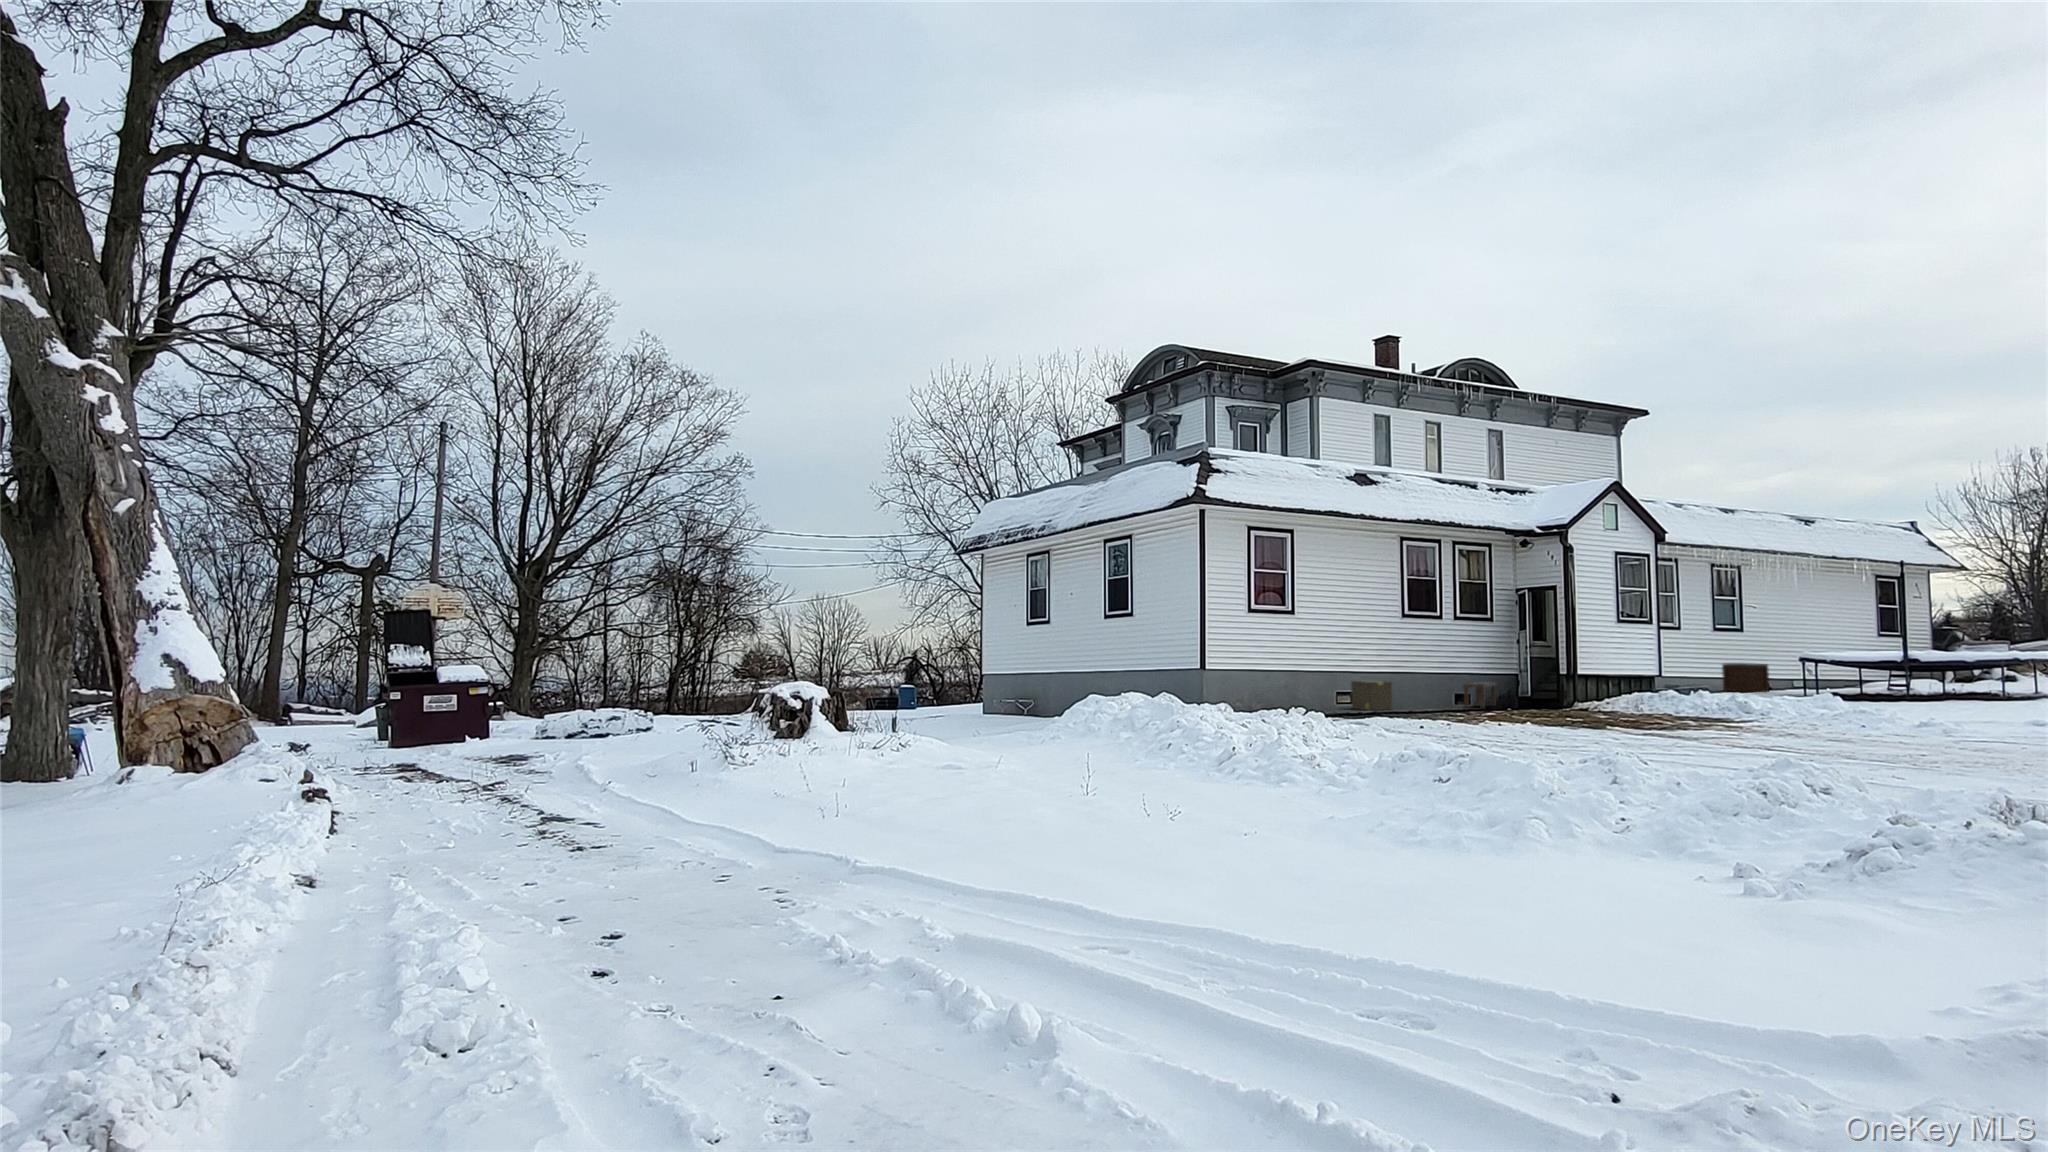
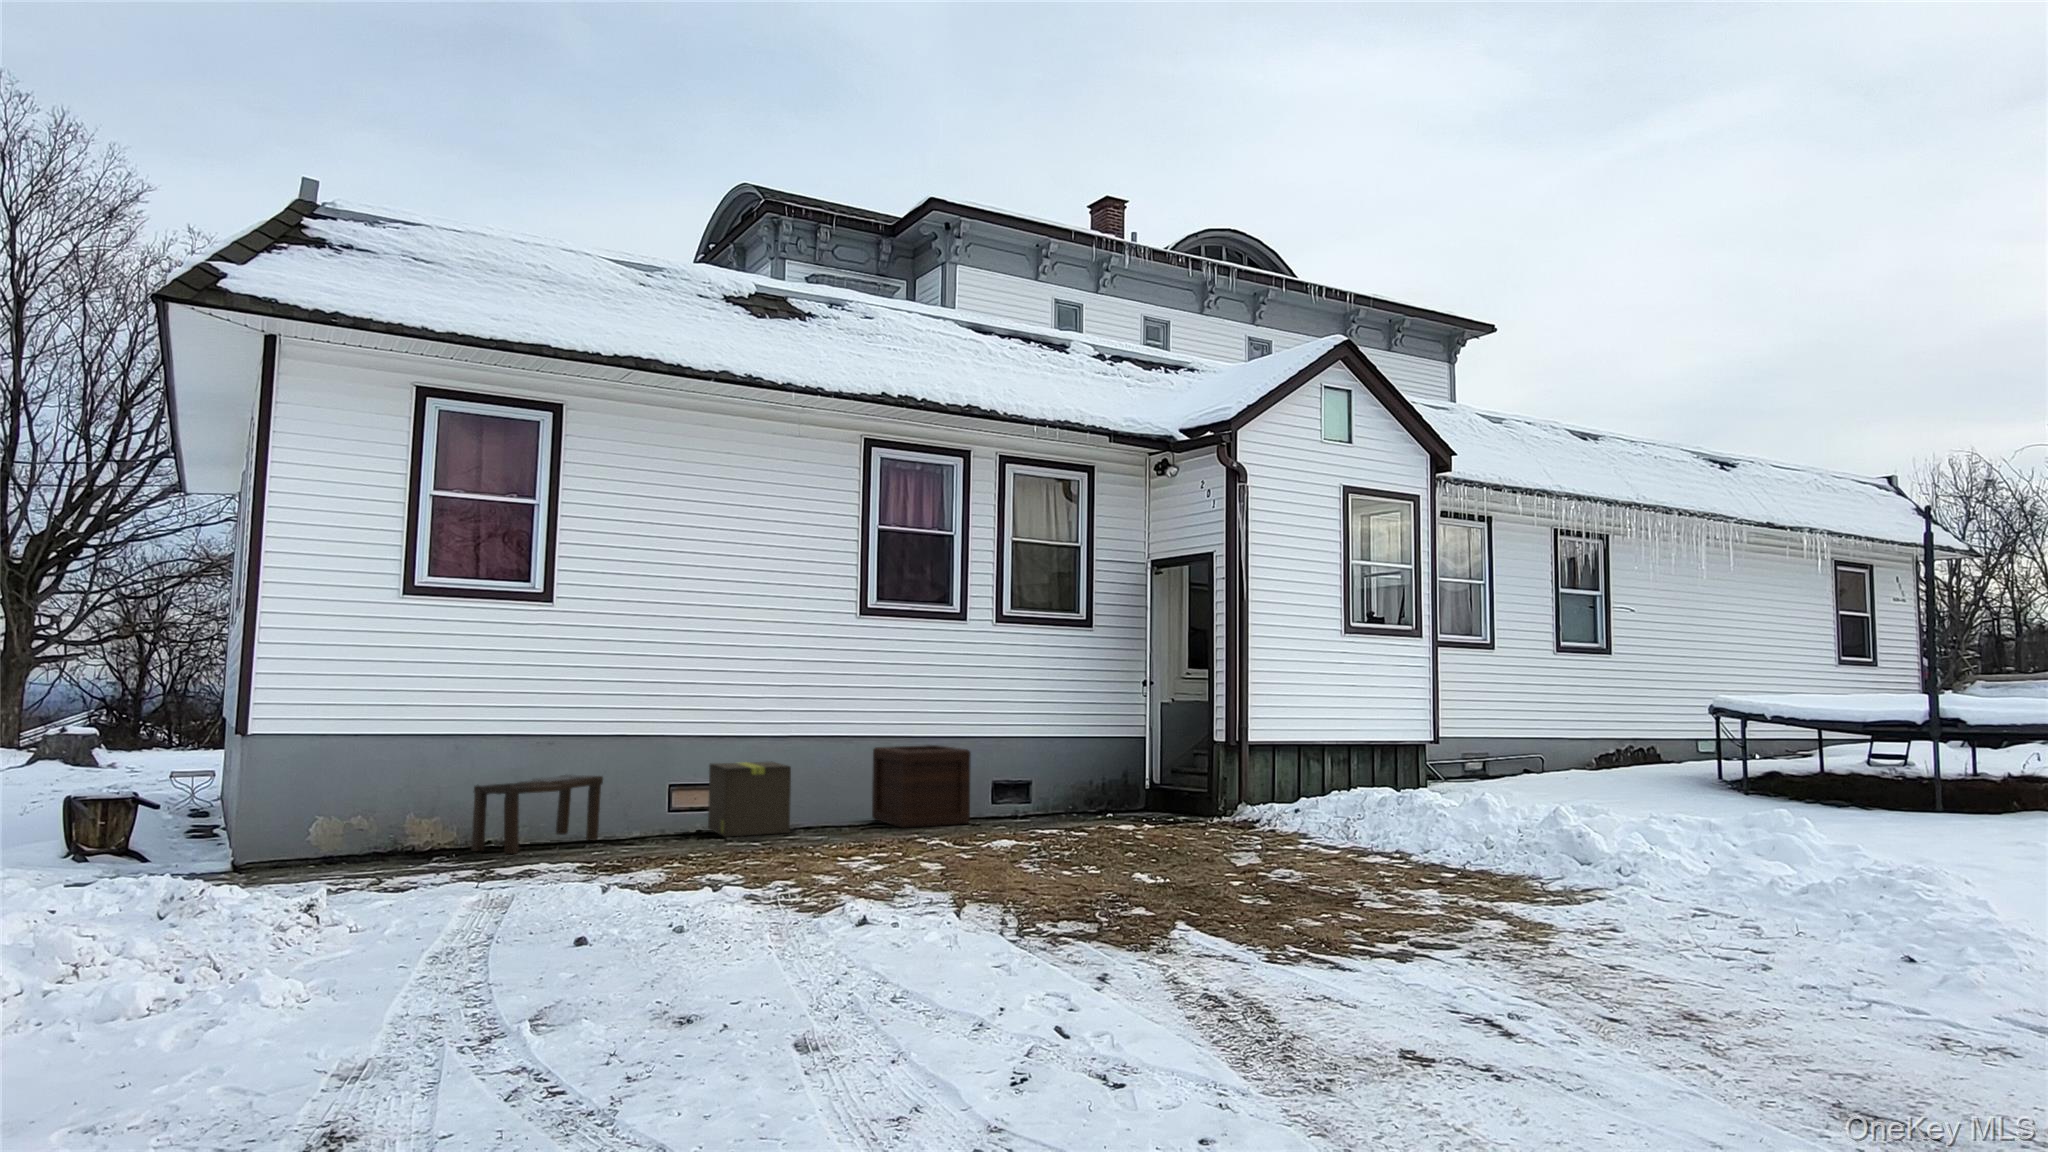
wooden crate: present [1722,663,1769,692] -> present [872,745,971,828]
bench: present [1463,682,1497,708] -> present [471,774,603,854]

